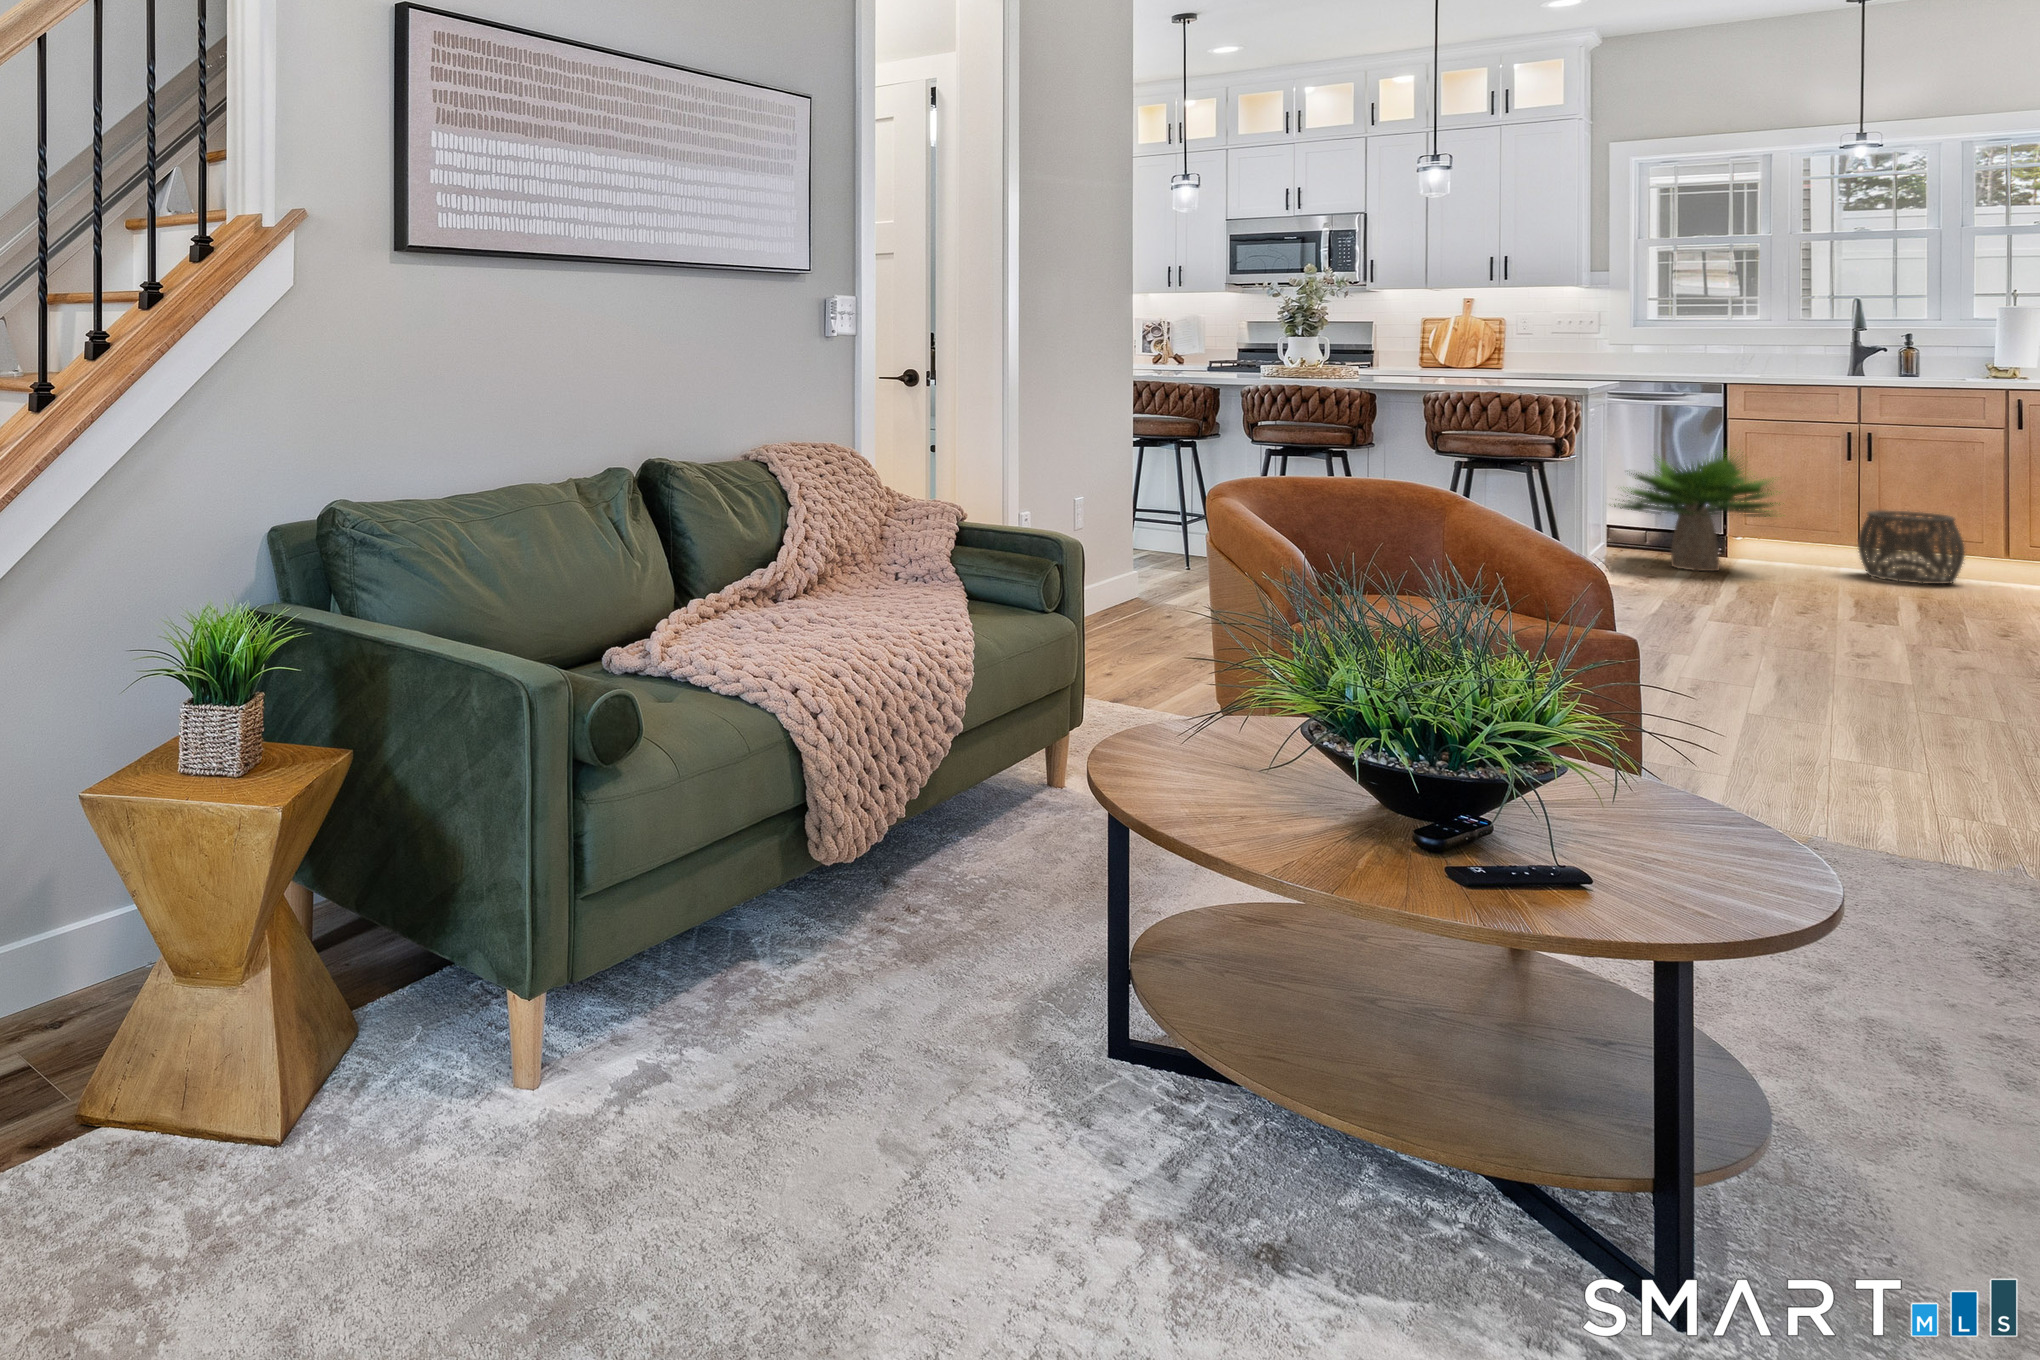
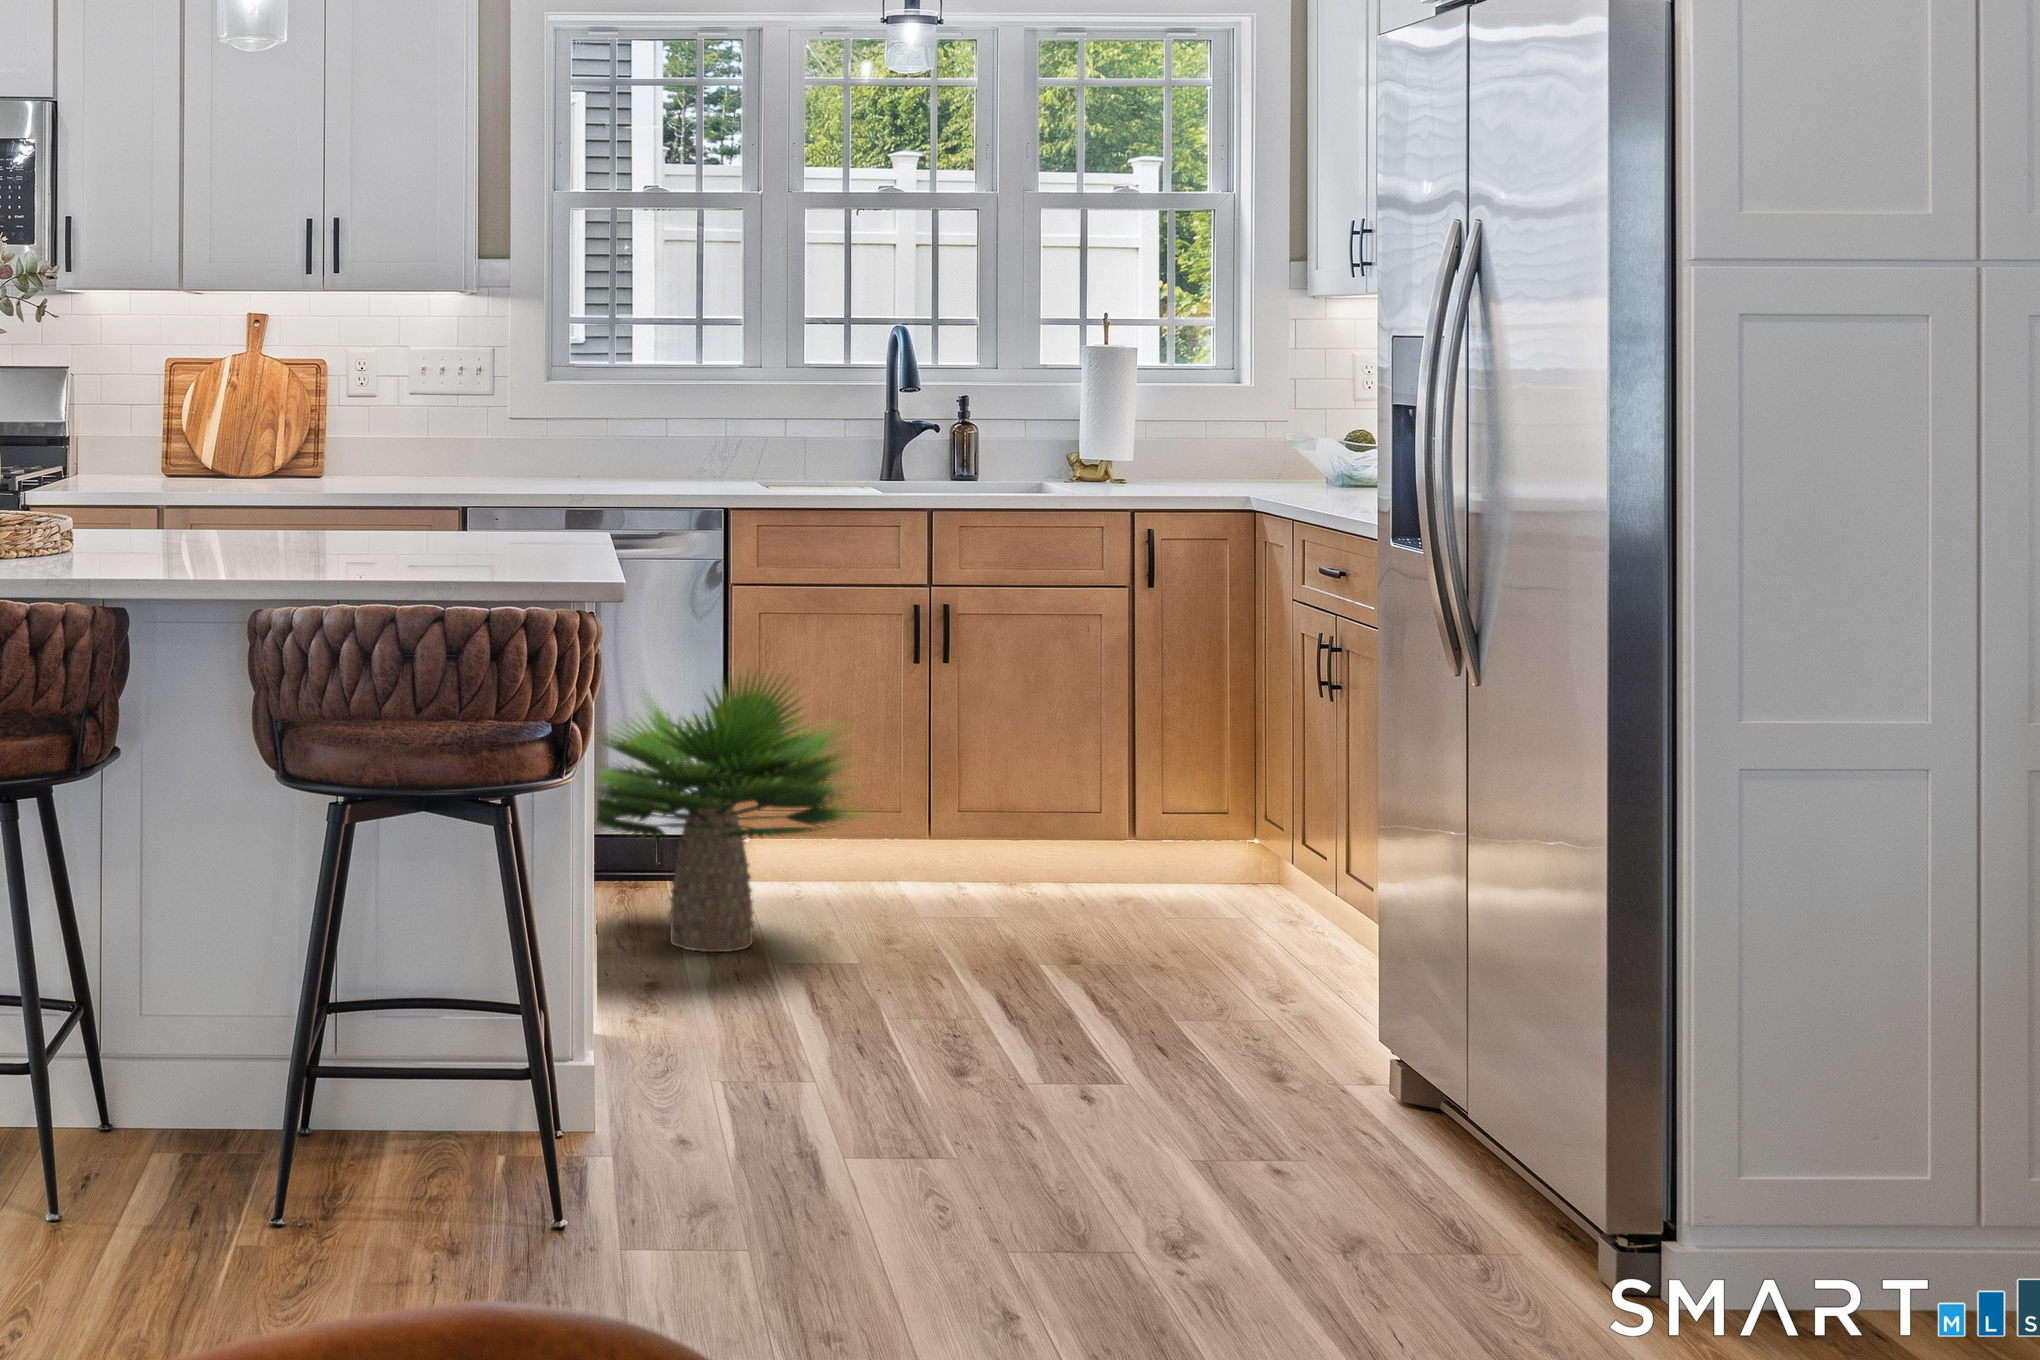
woven basket: present [1858,510,1965,584] -> none [947,768,1107,925]

